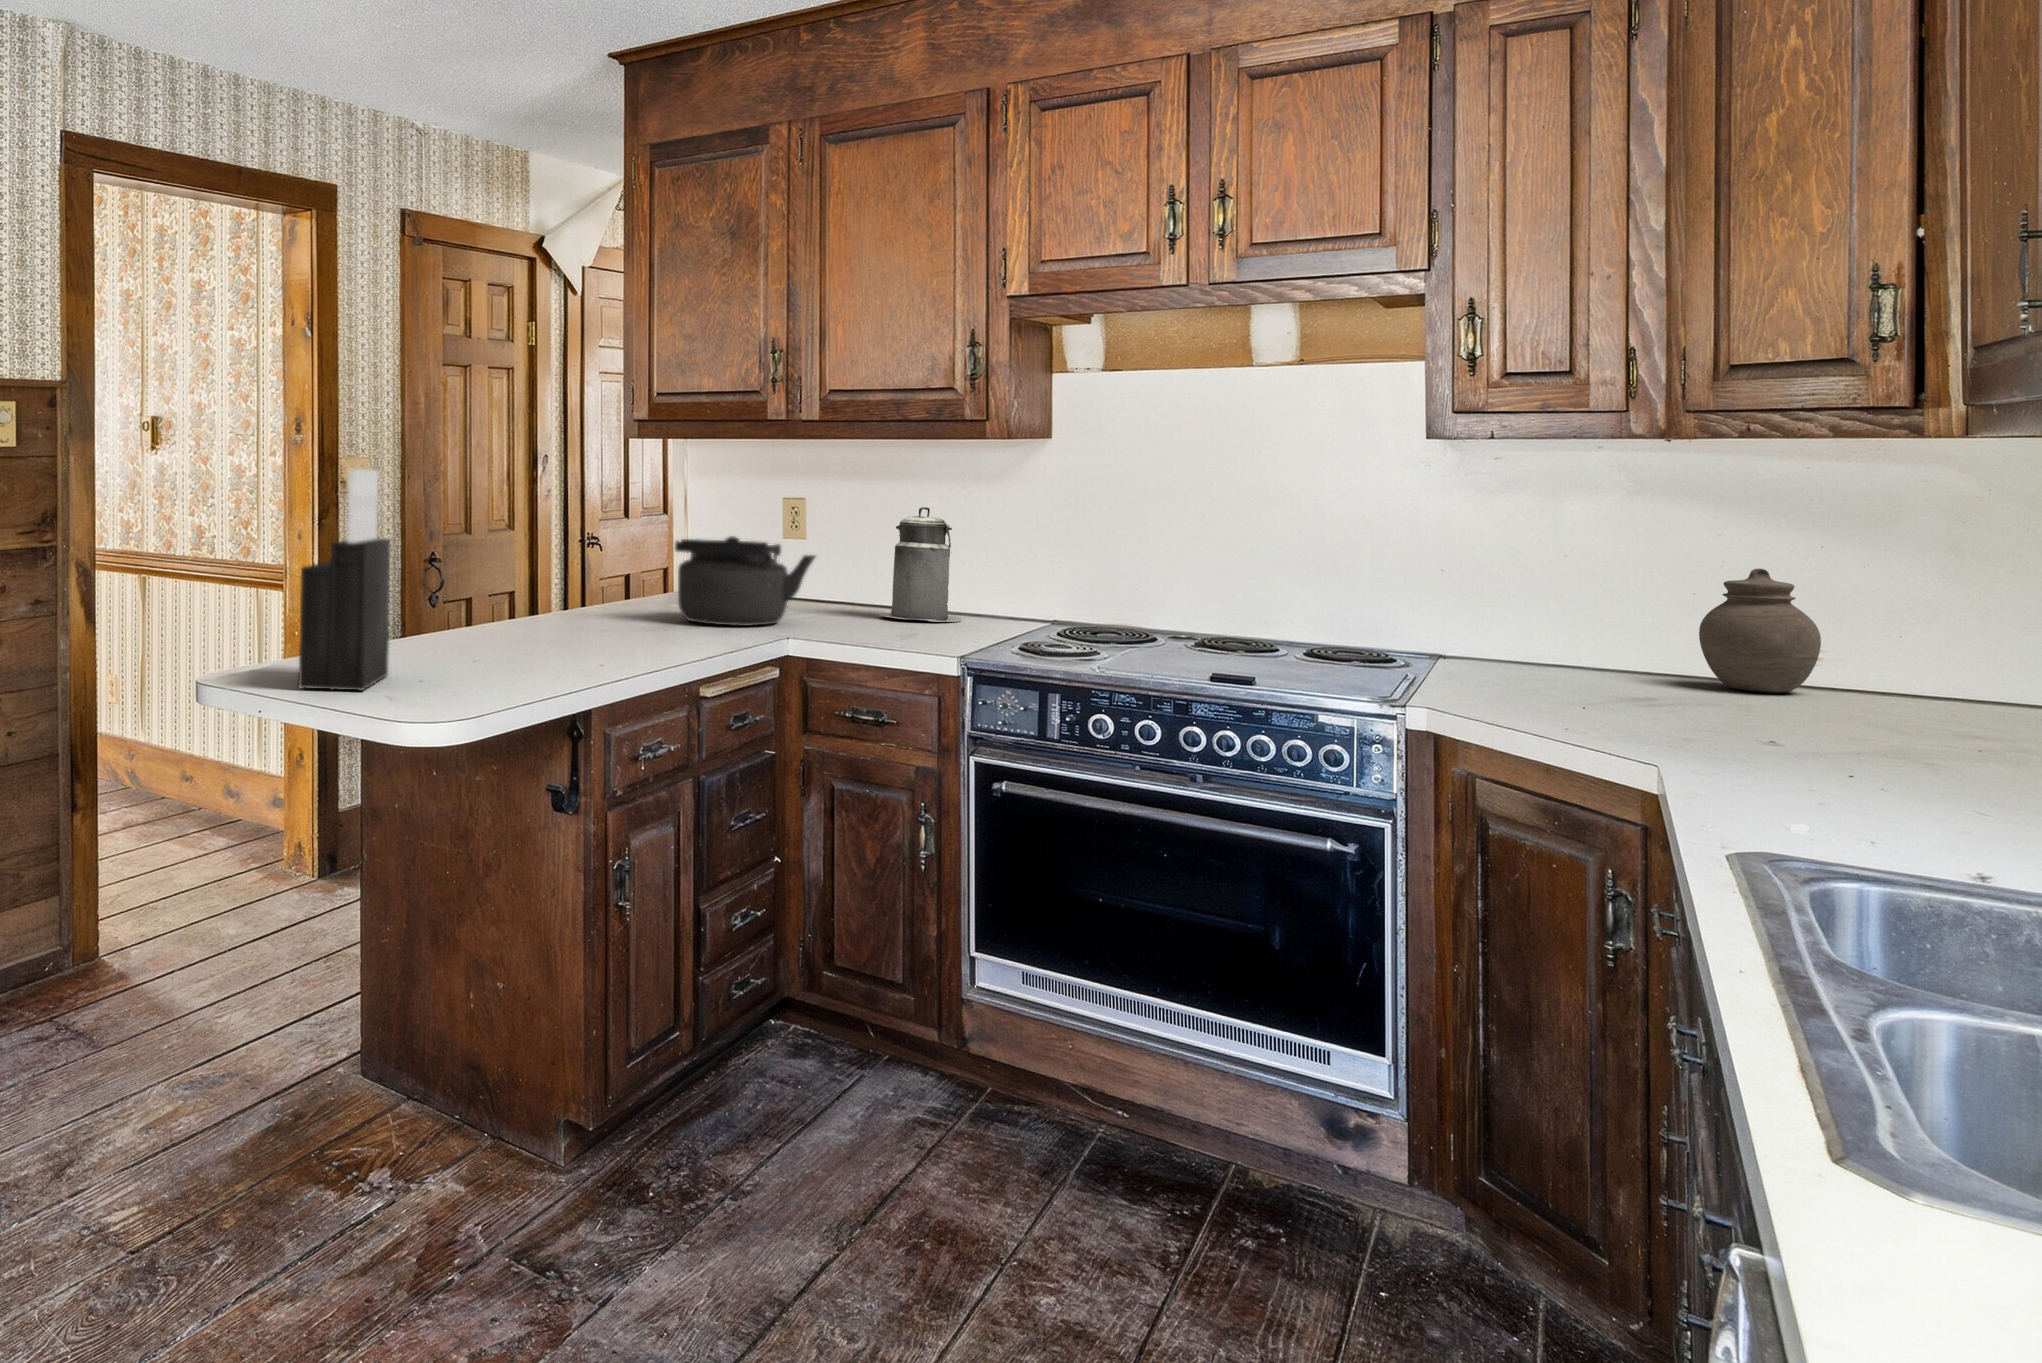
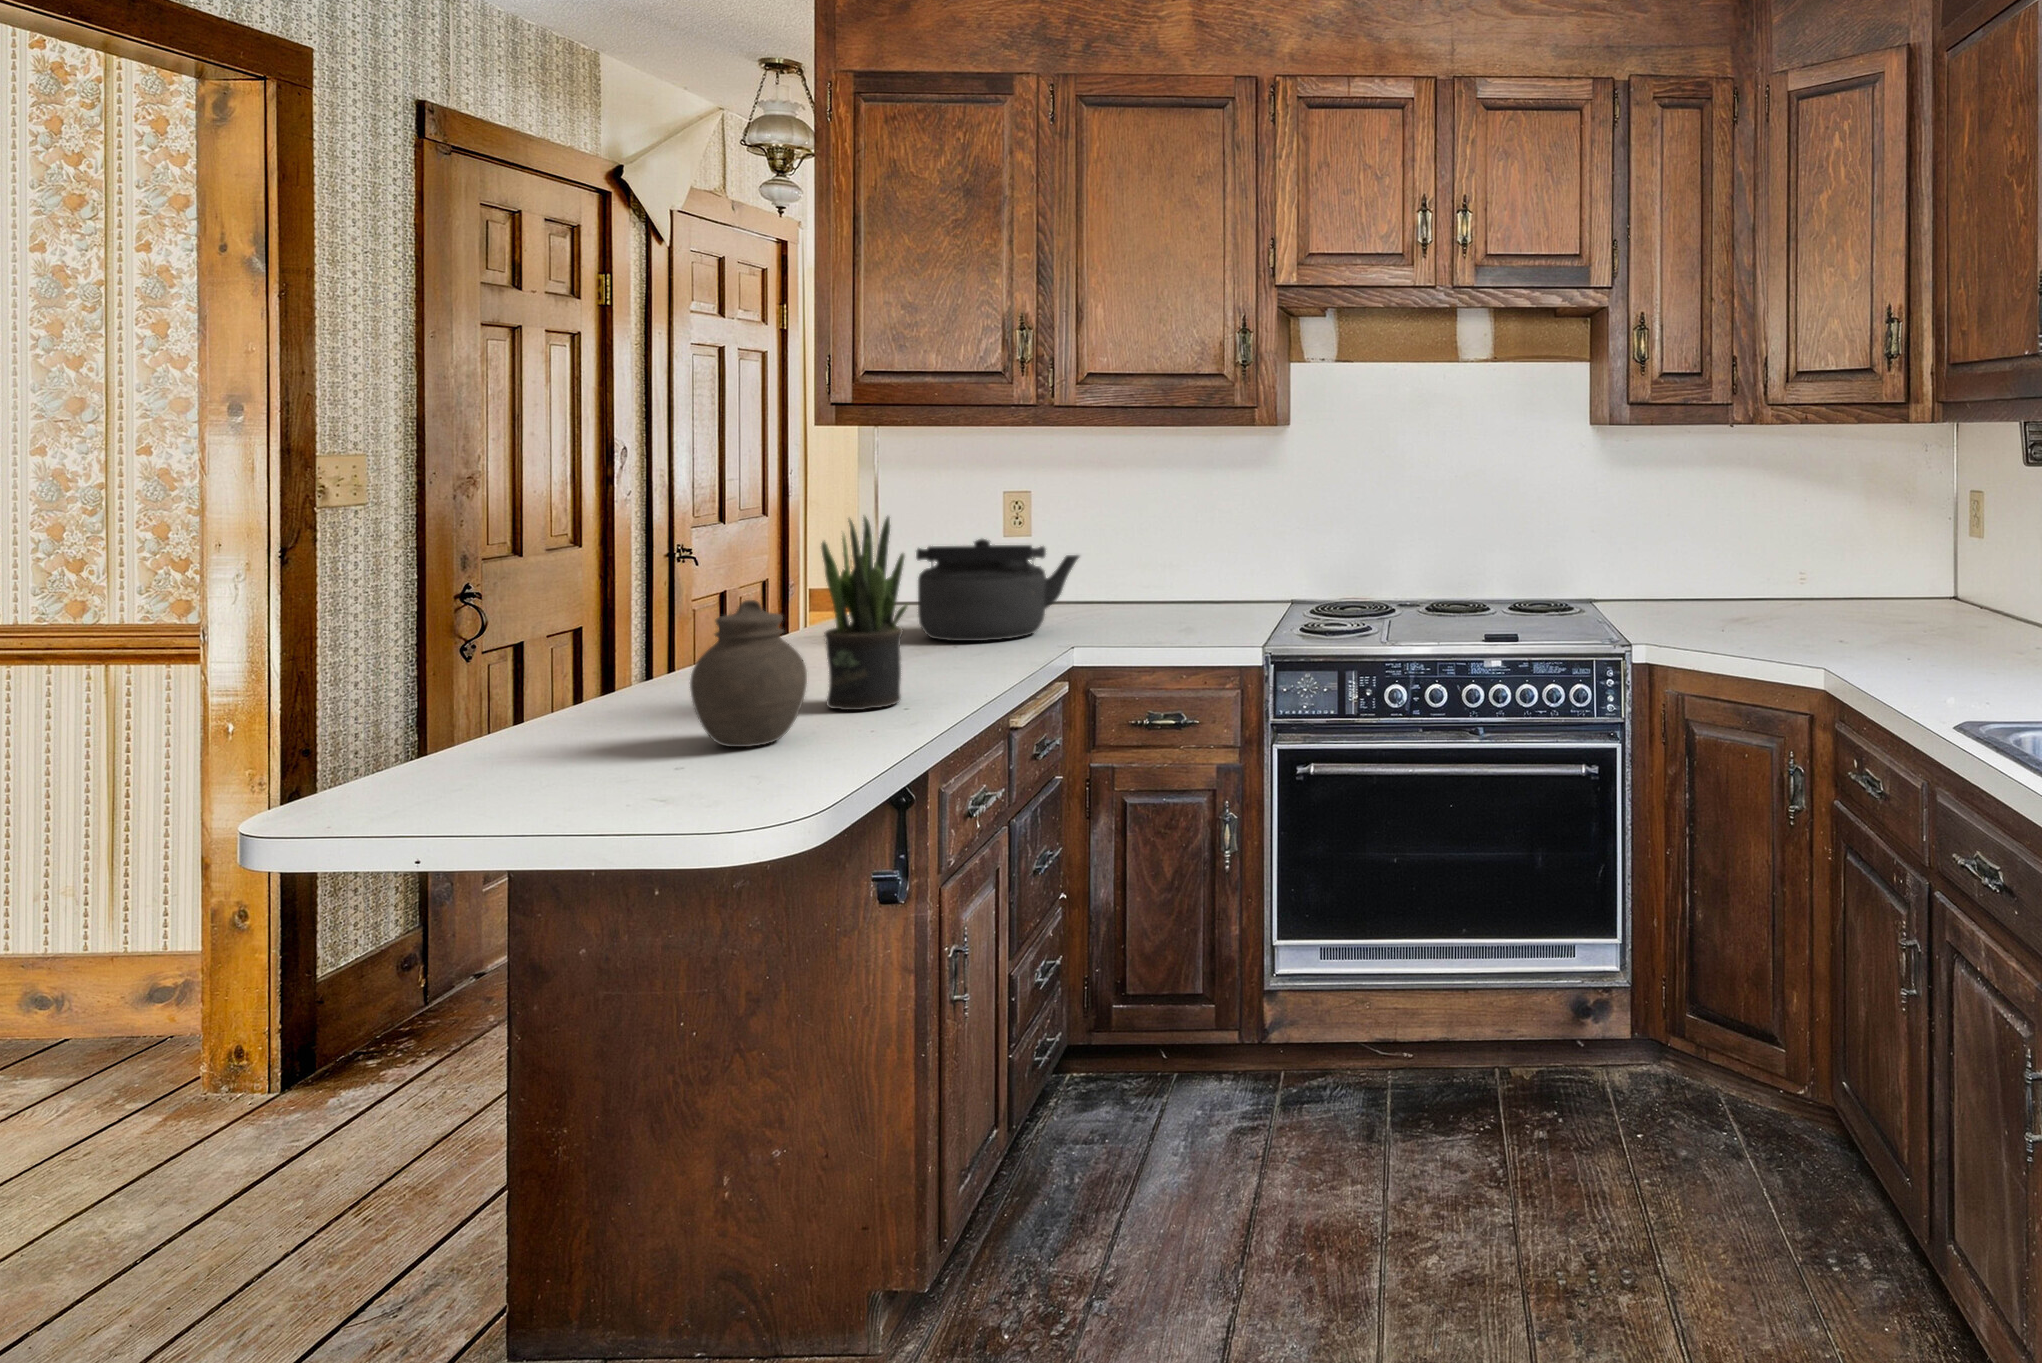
knife block: present [299,469,390,691] -> none [557,500,679,809]
potted plant: none [533,497,604,657] -> present [821,516,907,710]
canister: present [880,507,961,622] -> none [1125,495,1208,614]
jar: present [1699,569,1821,693] -> present [690,600,807,747]

